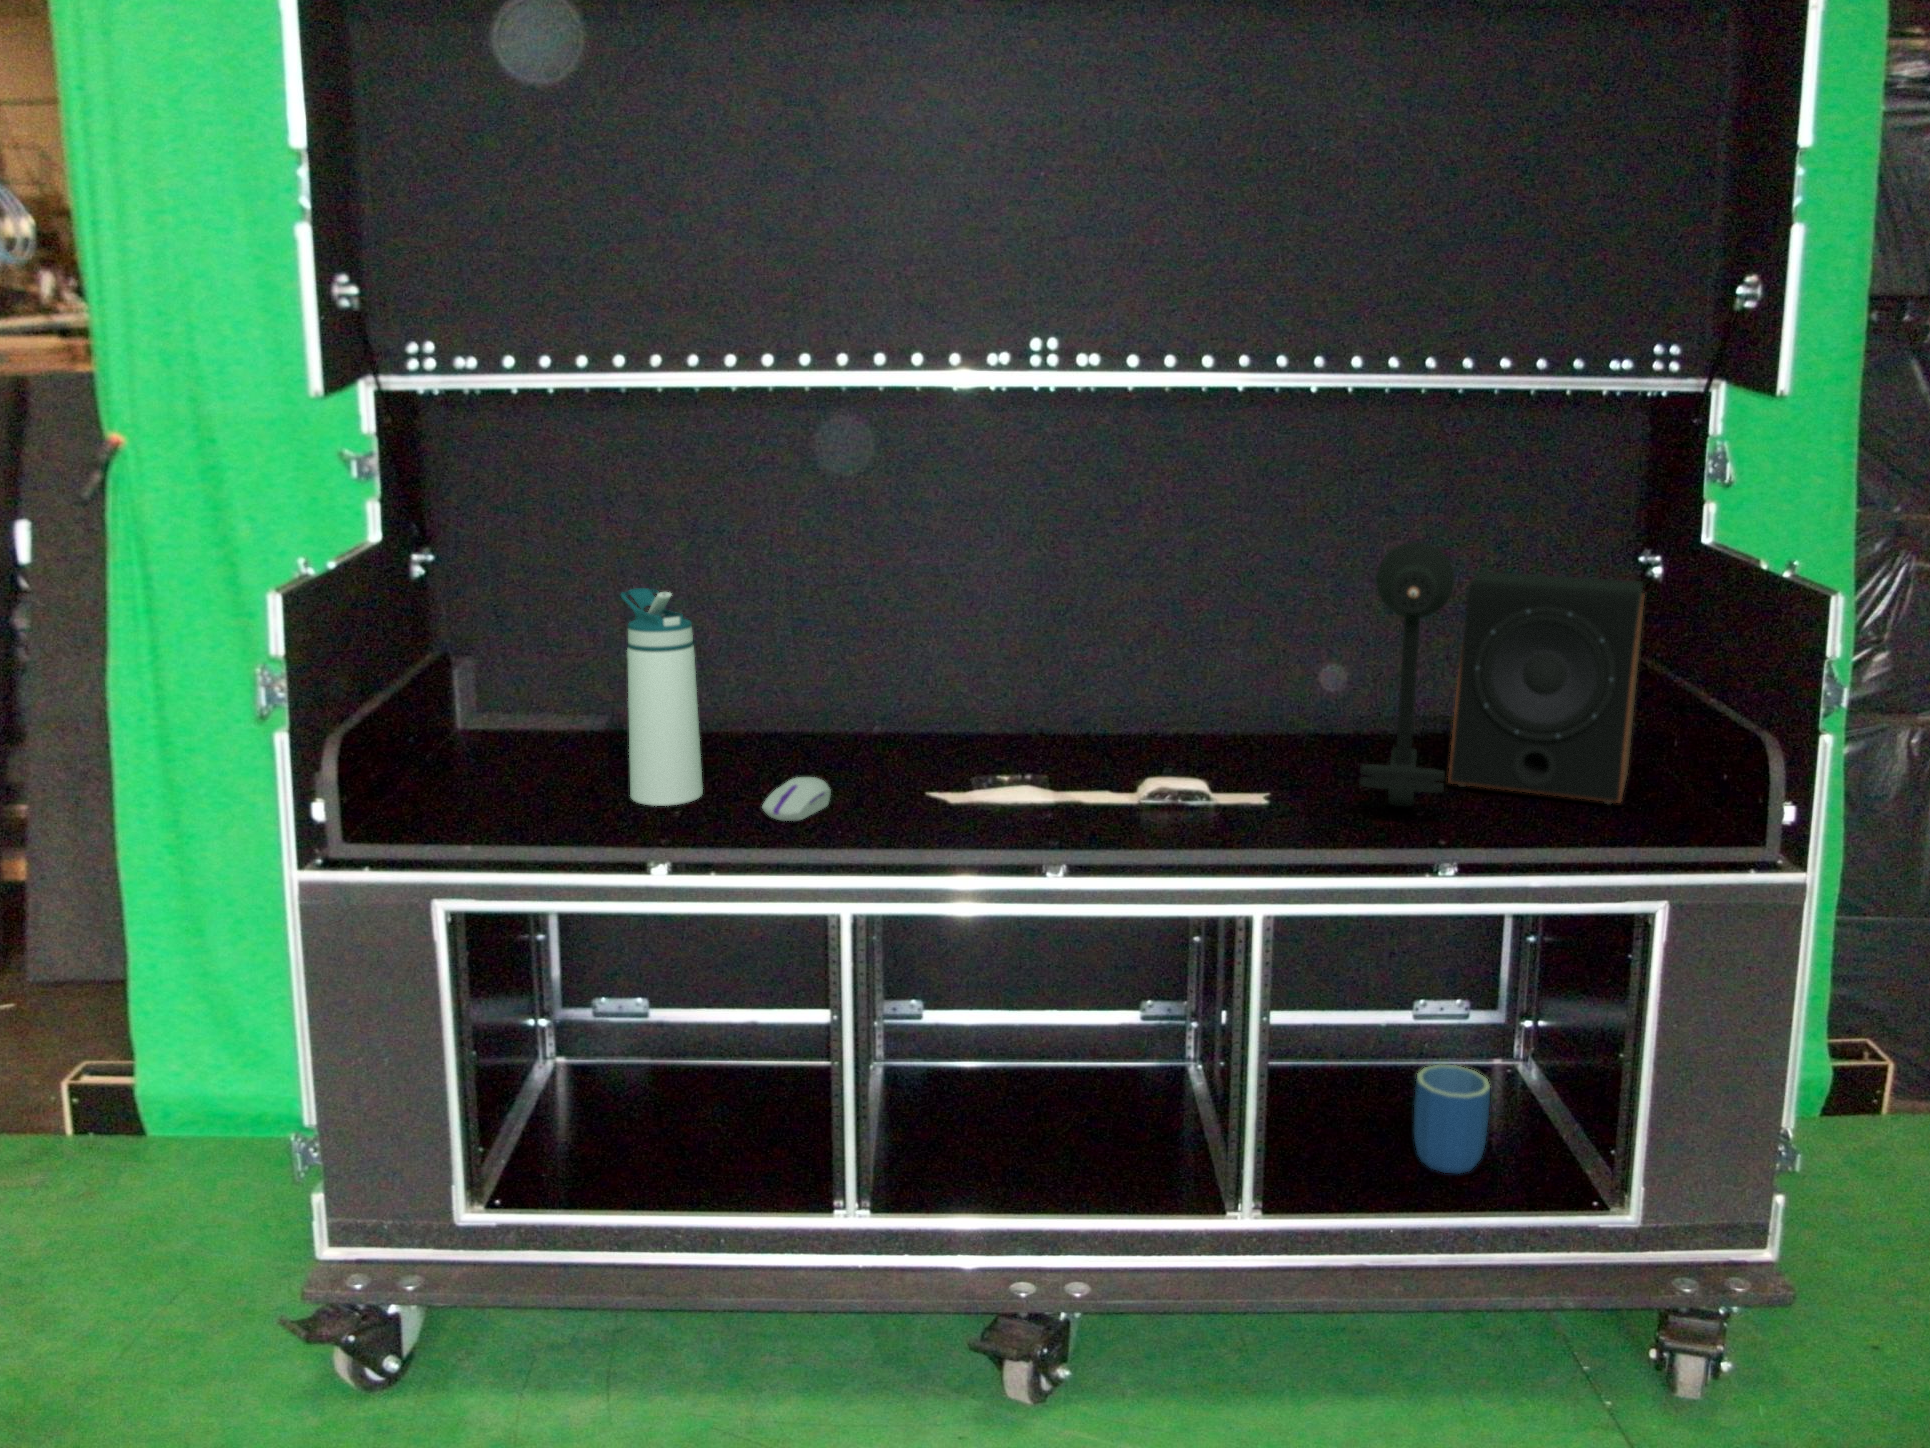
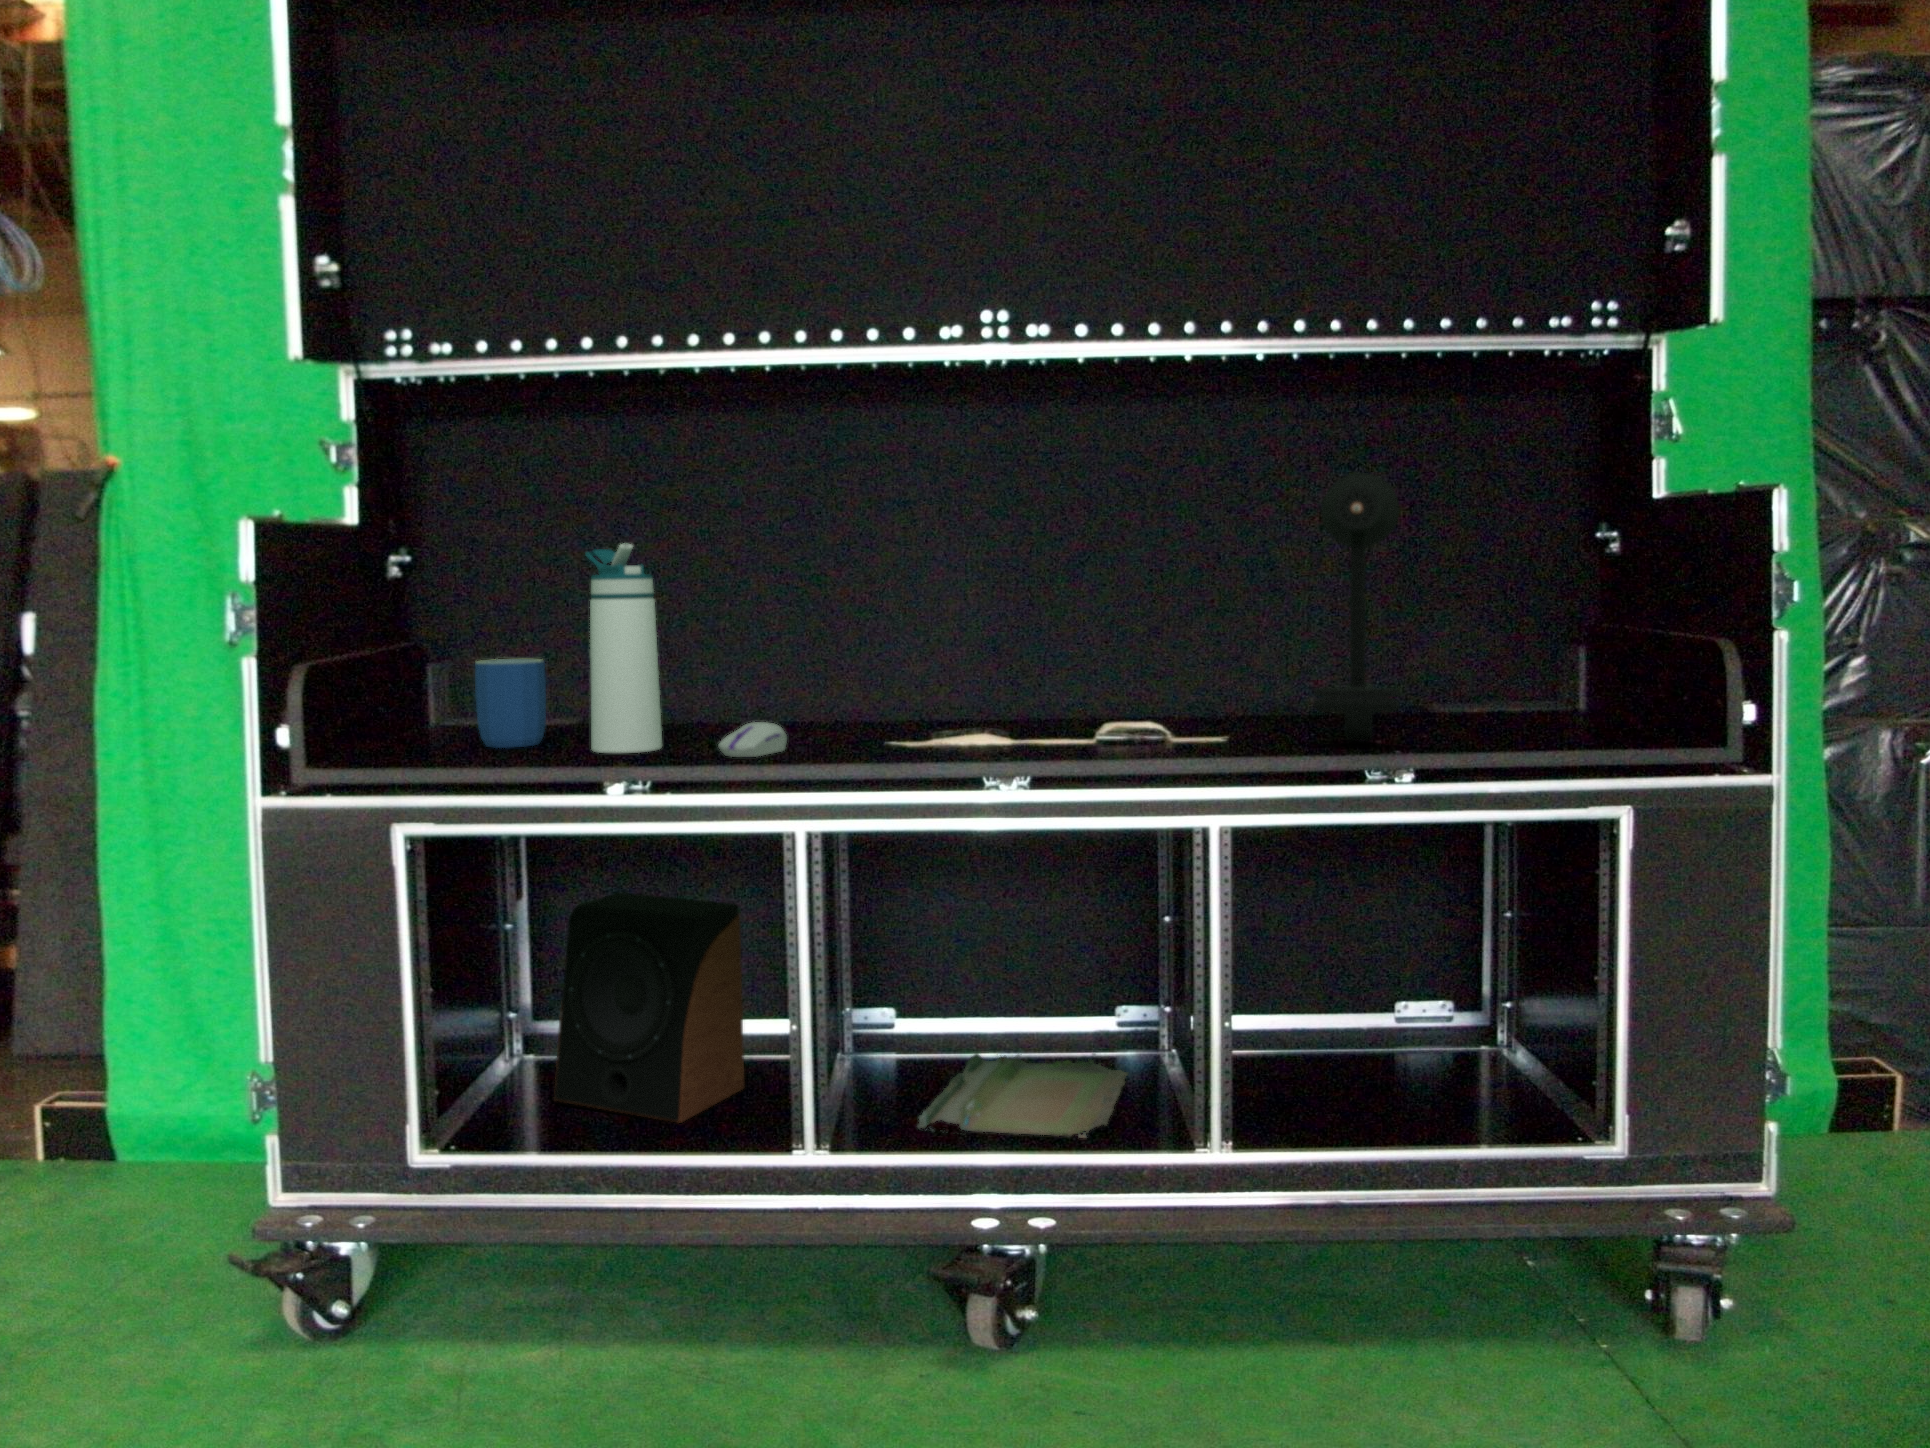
speaker: present [1448,572,1645,804] -> present [554,892,745,1123]
tray: none [955,1063,1159,1189] -> present [917,1053,1128,1138]
mug: present [1414,1065,1490,1173] -> present [475,659,546,748]

